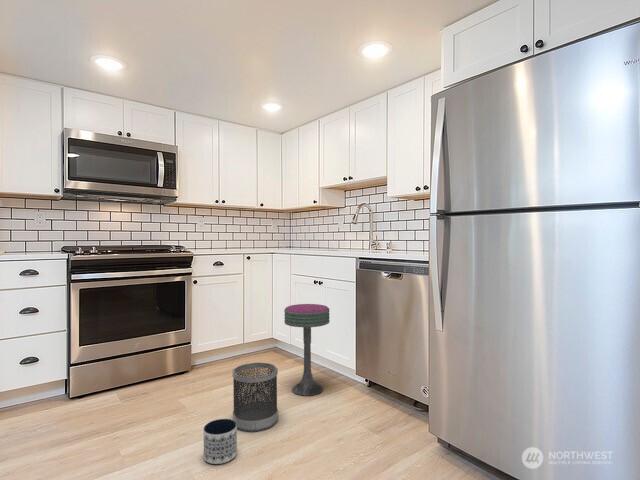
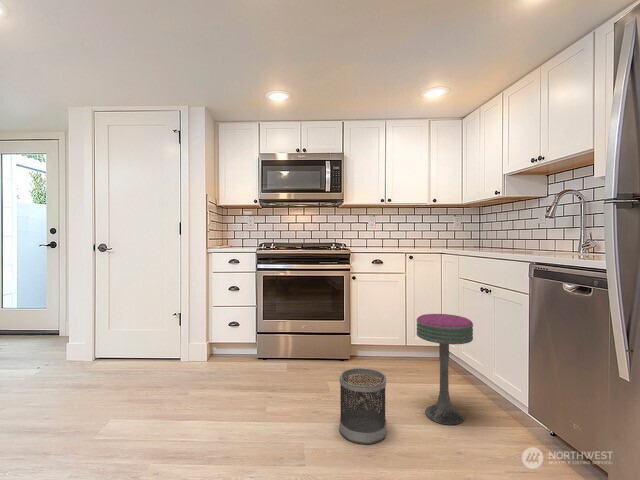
planter: present [204,419,237,464] -> none [290,417,321,463]

